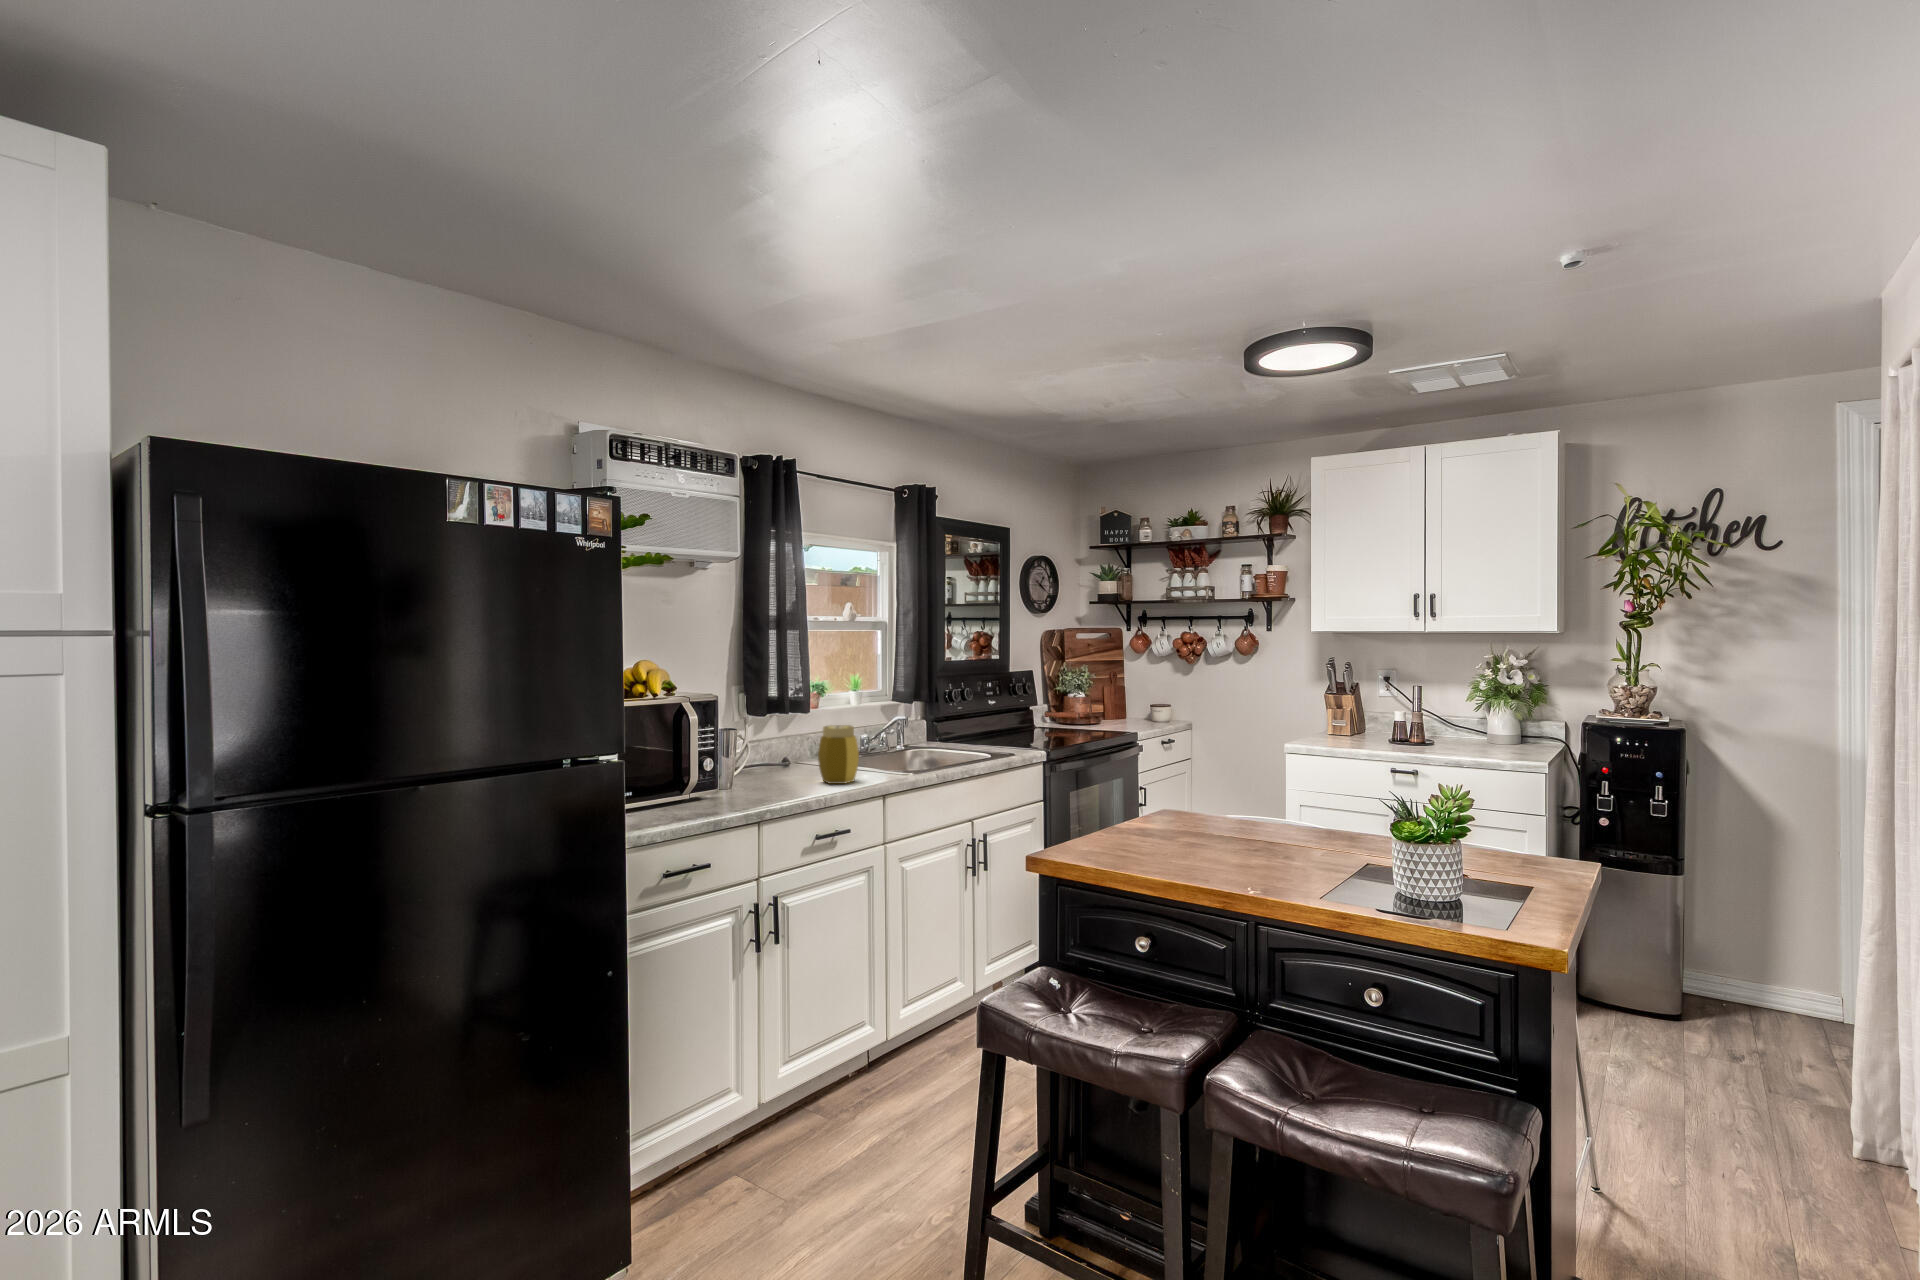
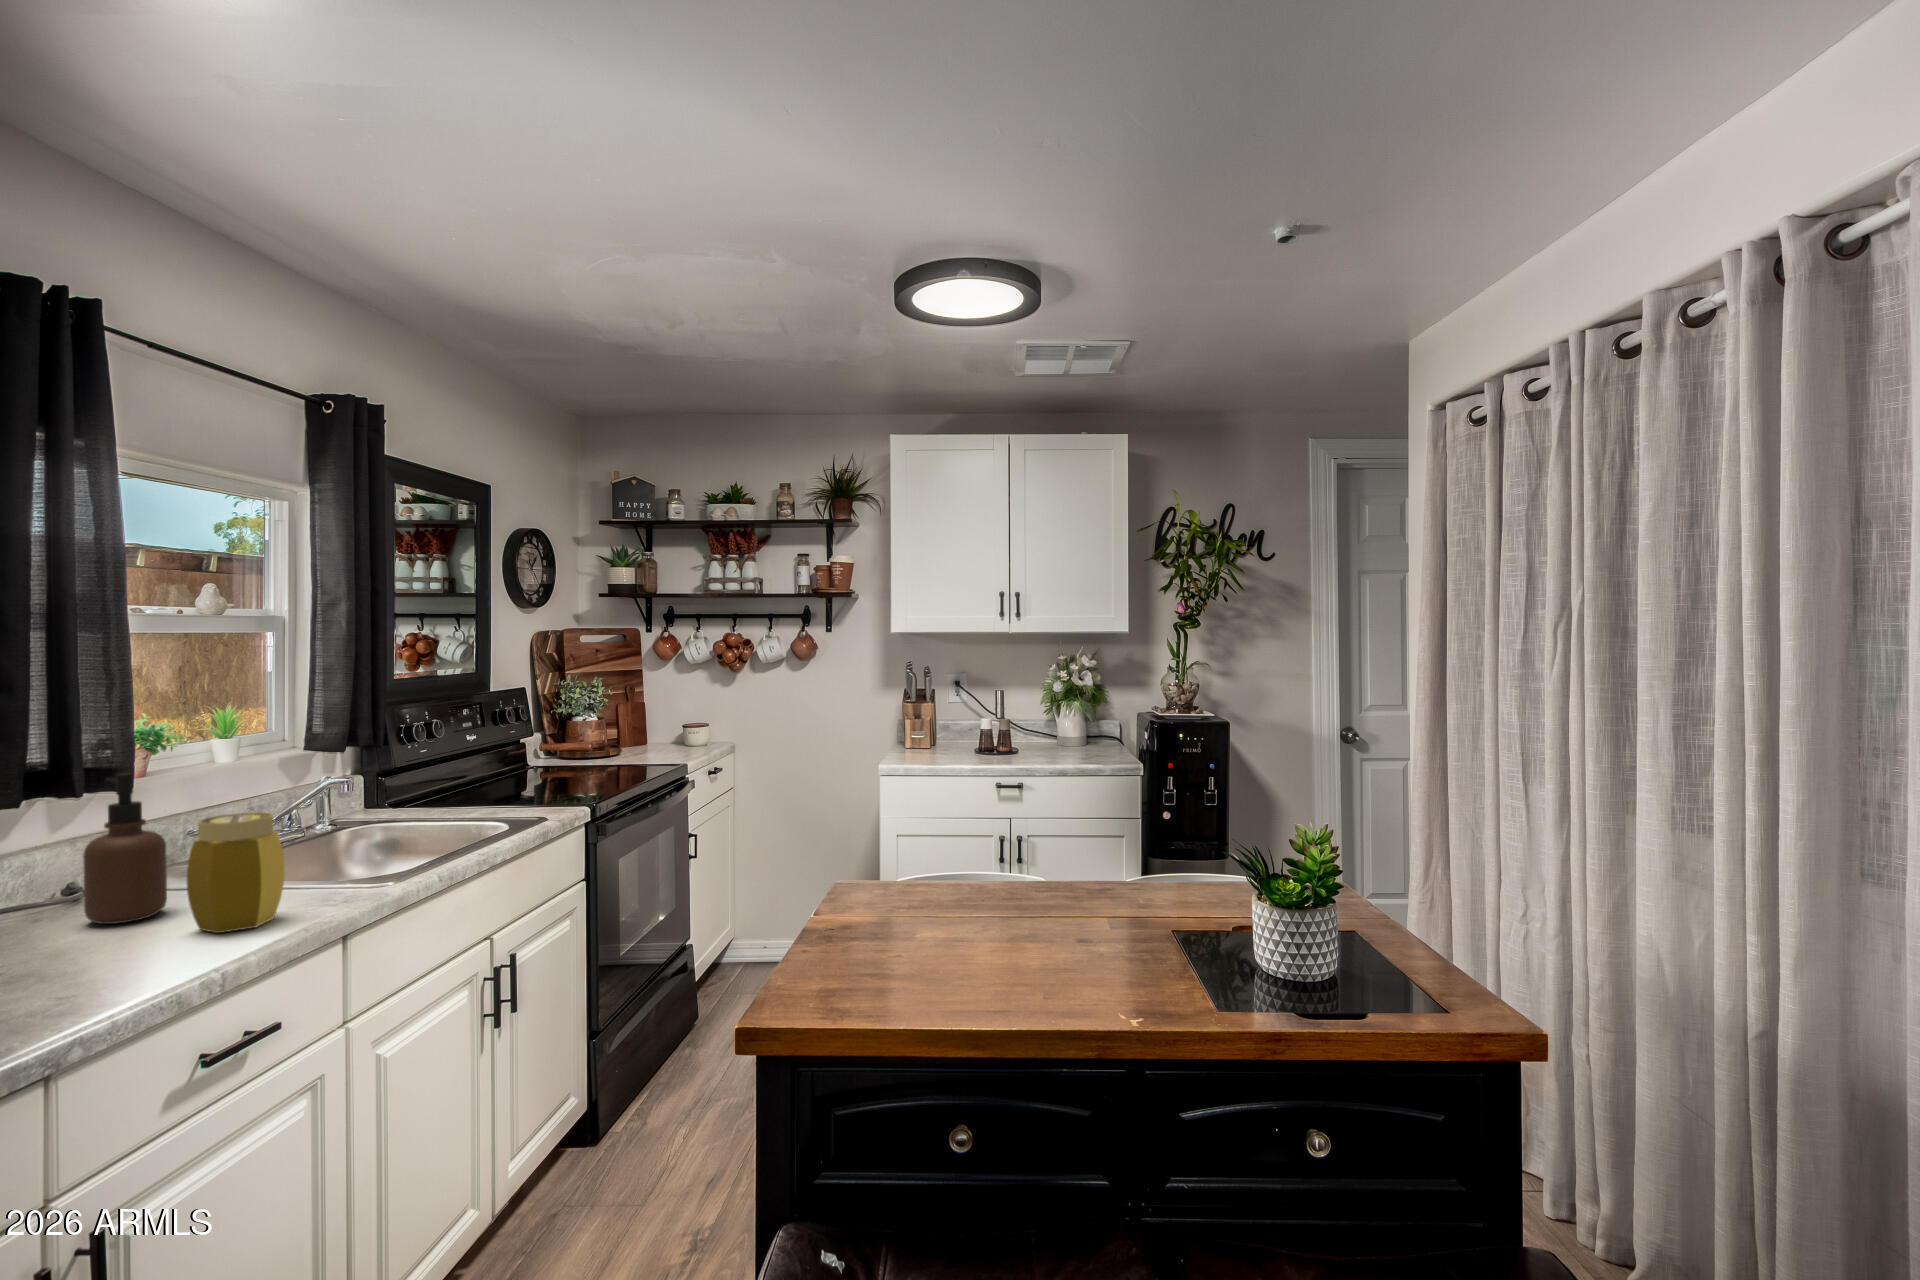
soap dispenser: none [782,702,814,775] -> present [83,773,167,924]

